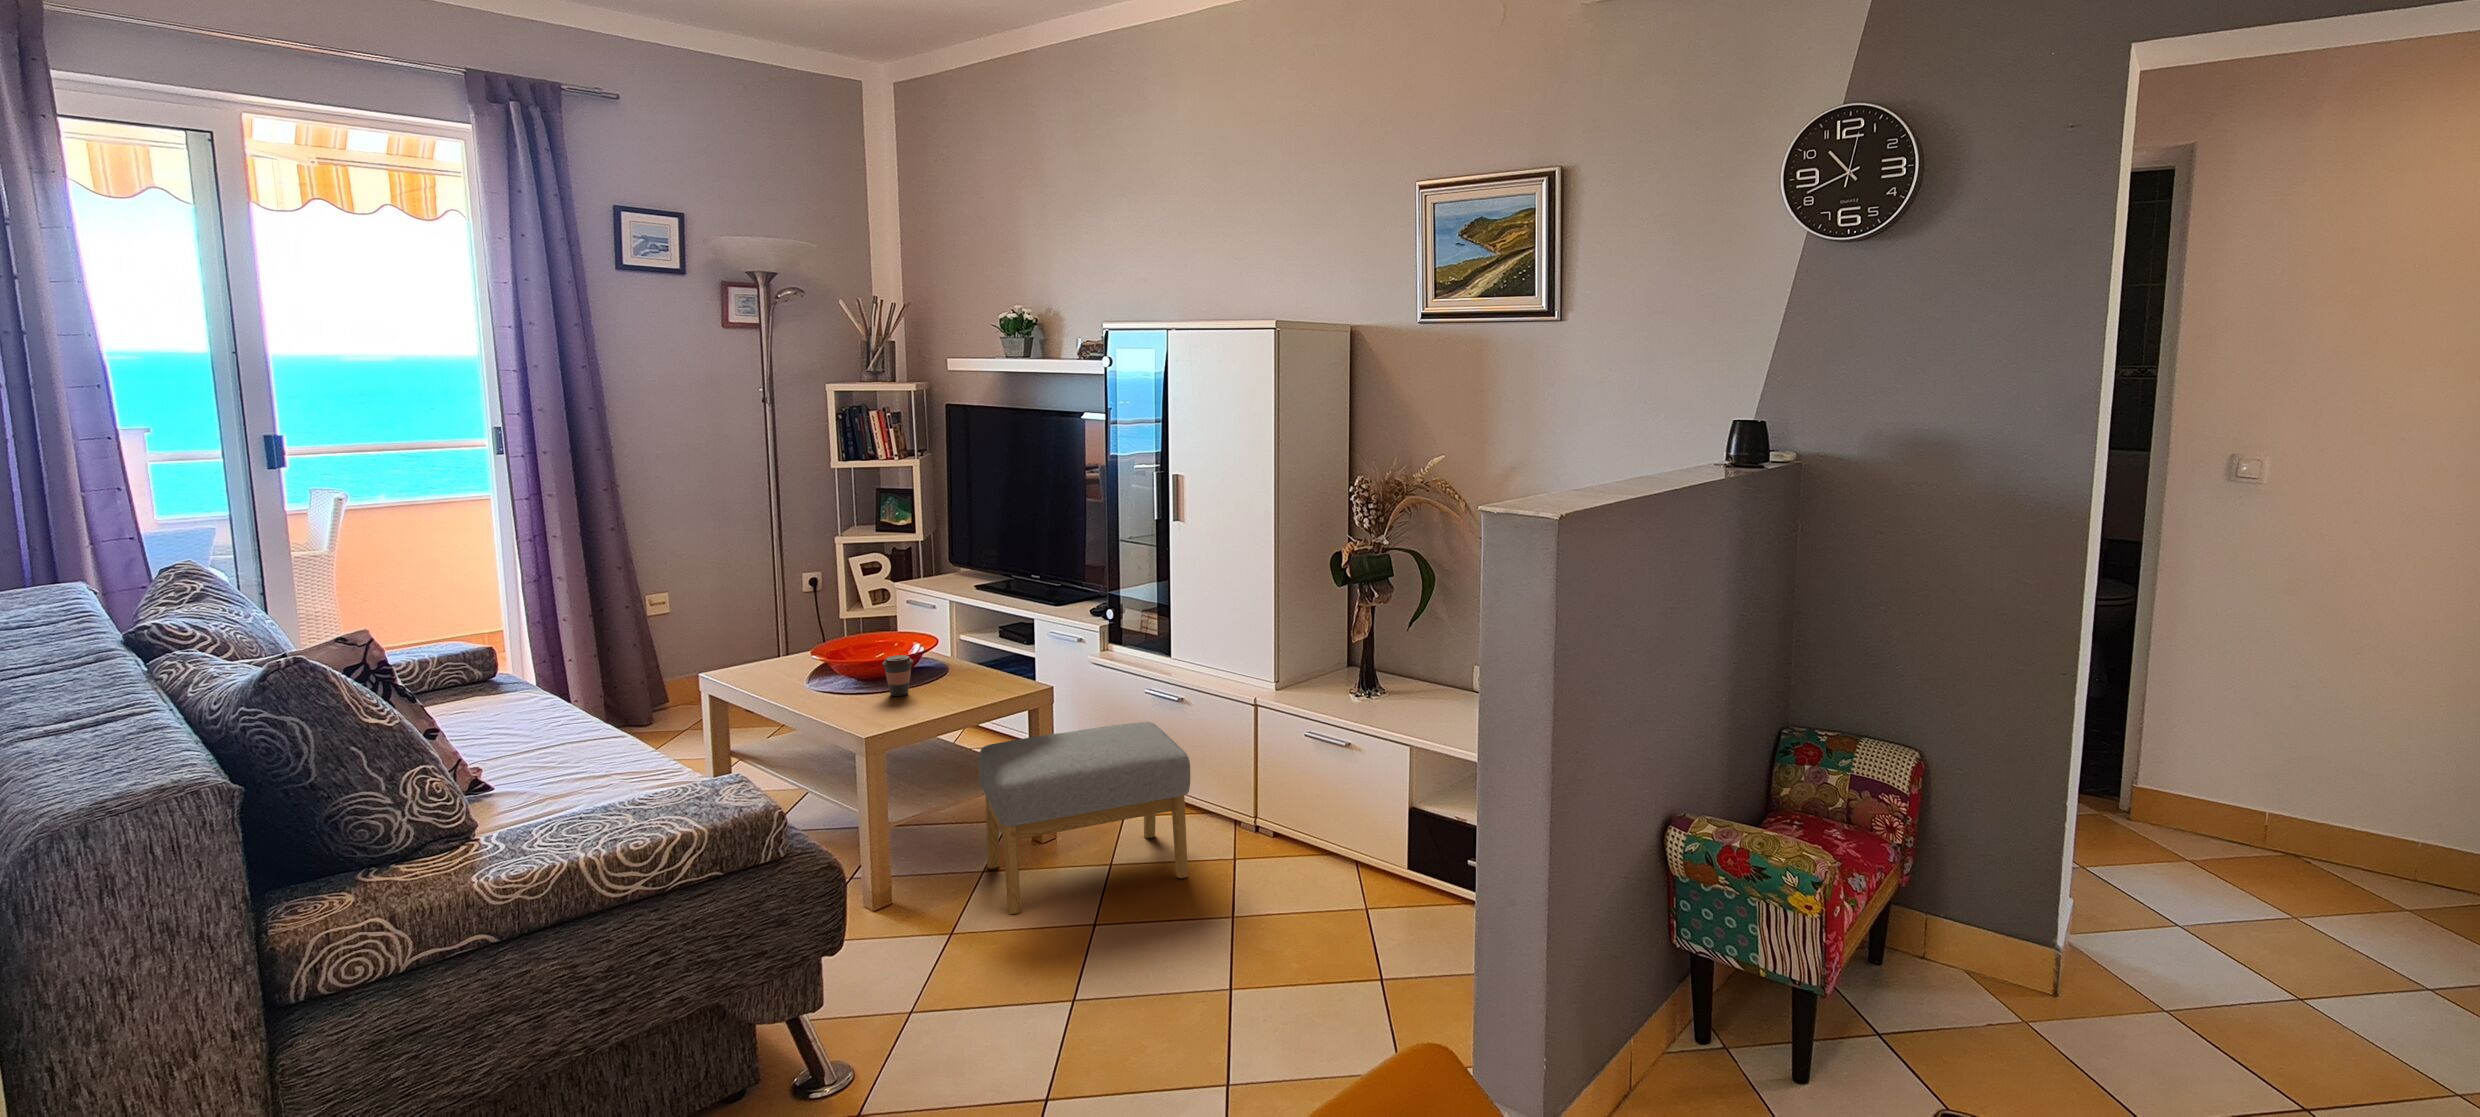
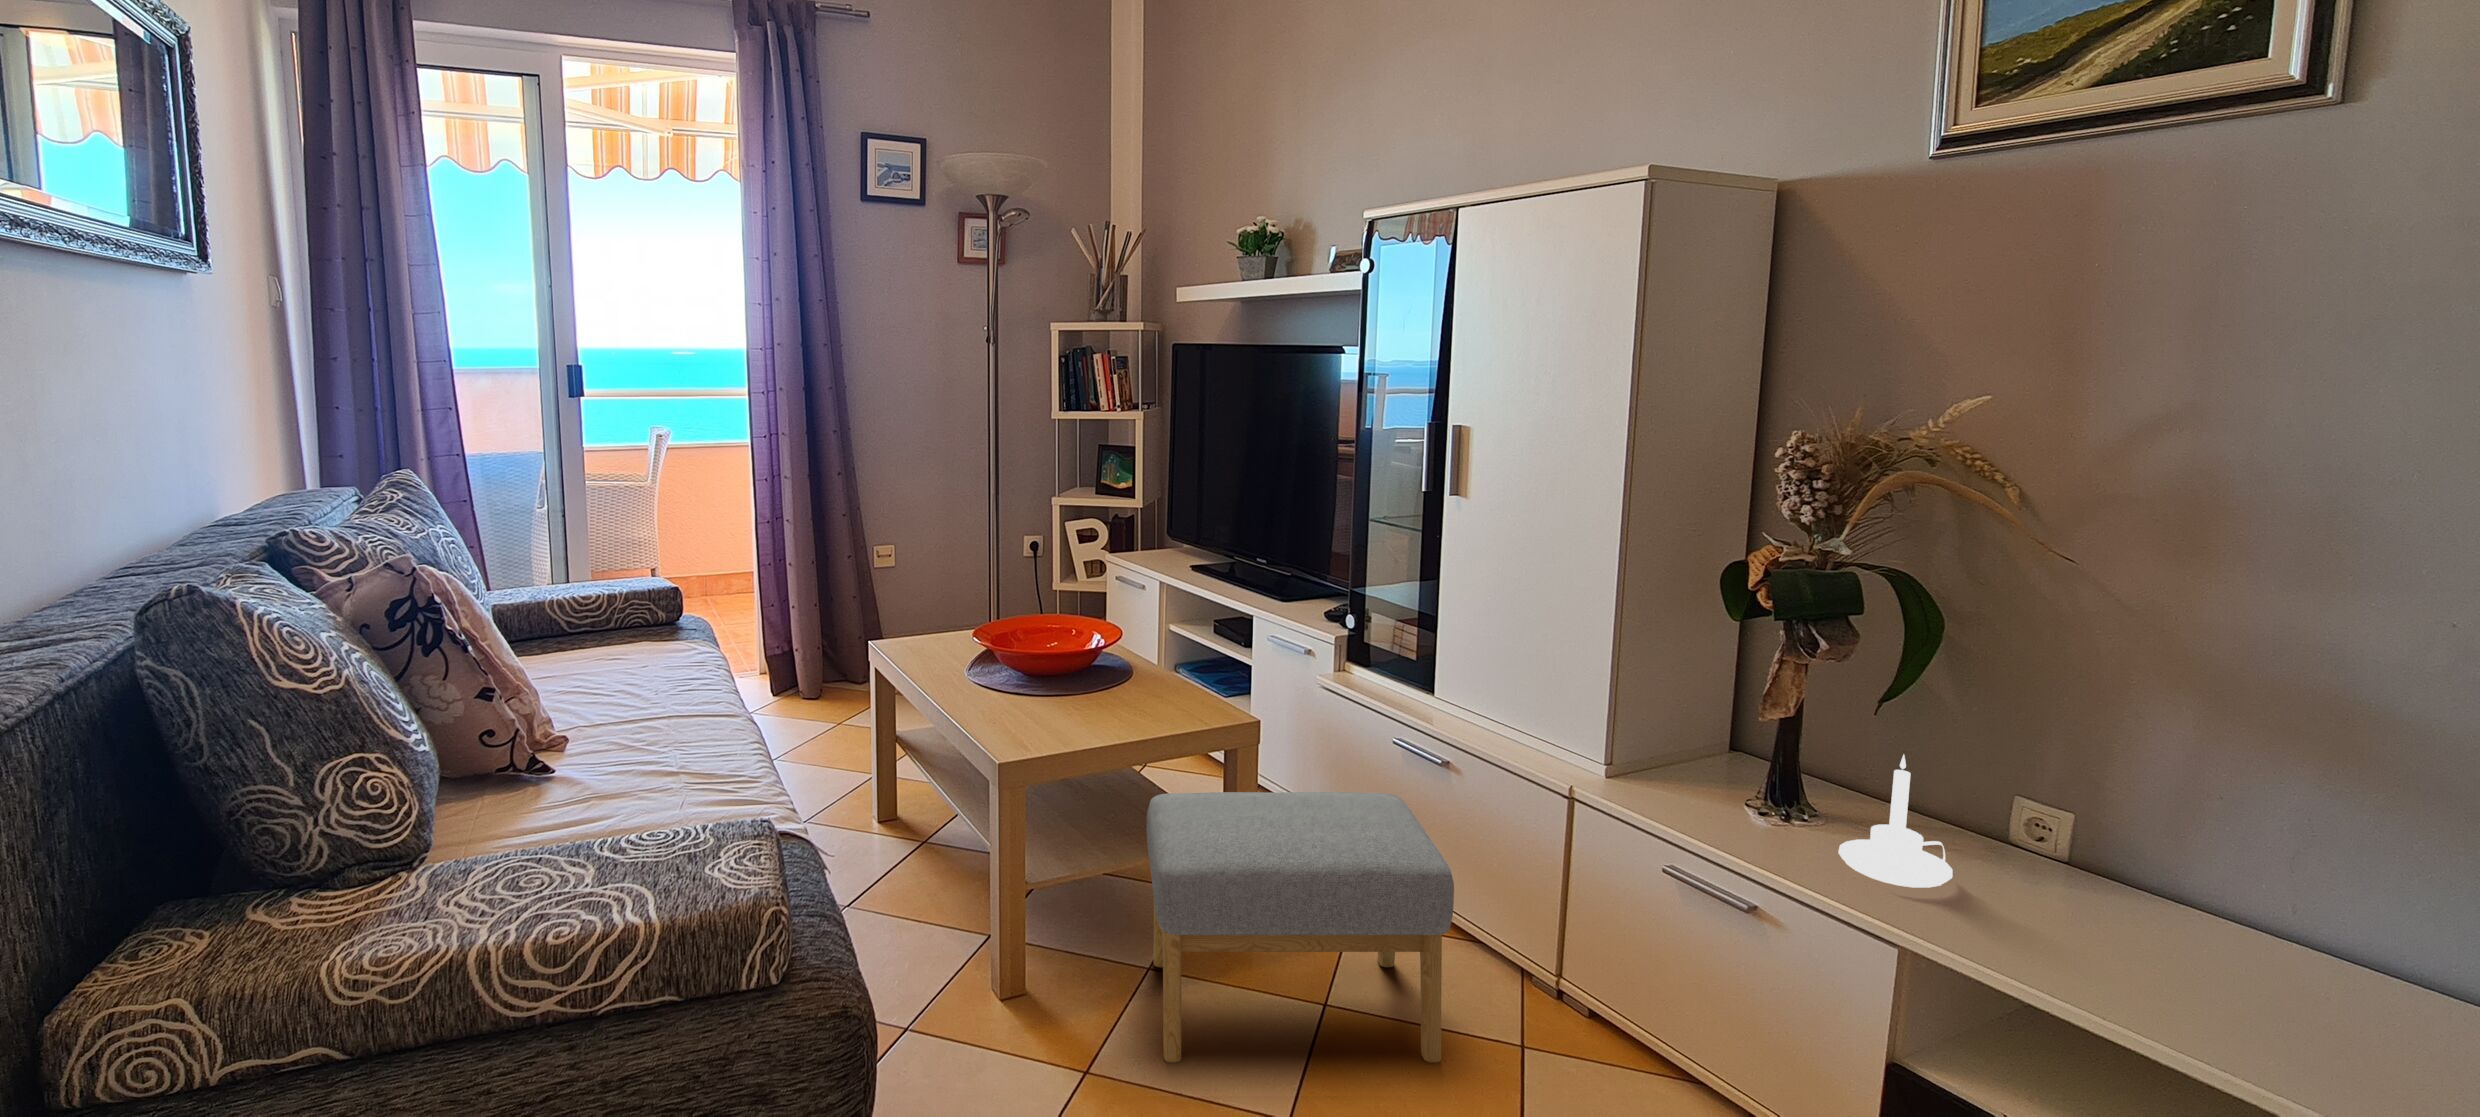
candle holder: none [1390,646,1441,716] -> present [1838,755,1953,888]
coffee cup: present [882,655,913,696] -> none [1037,652,1076,707]

